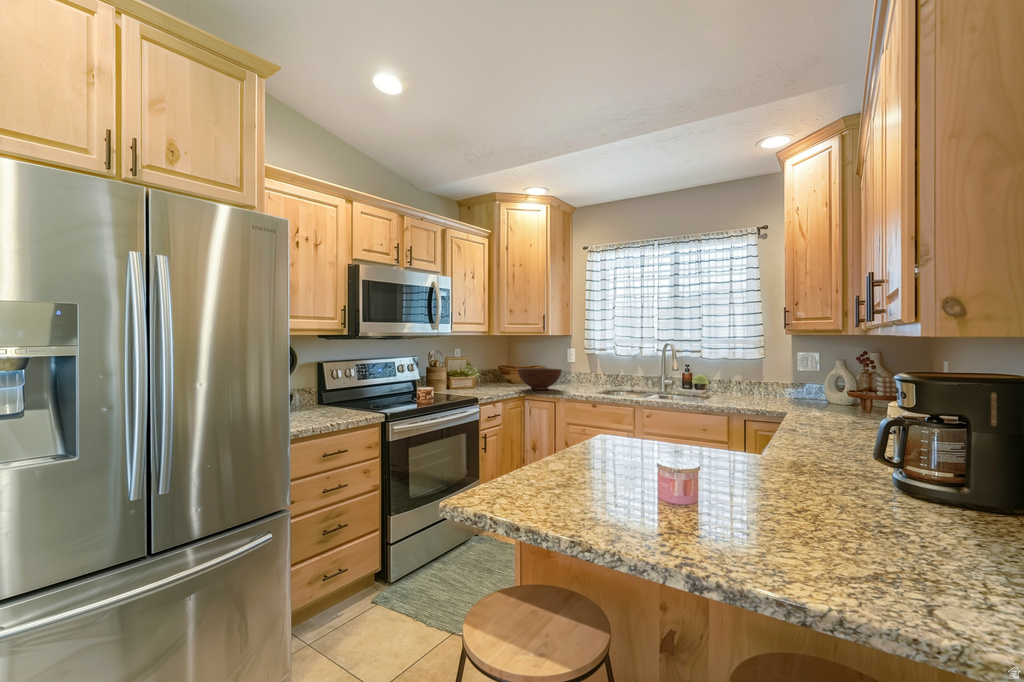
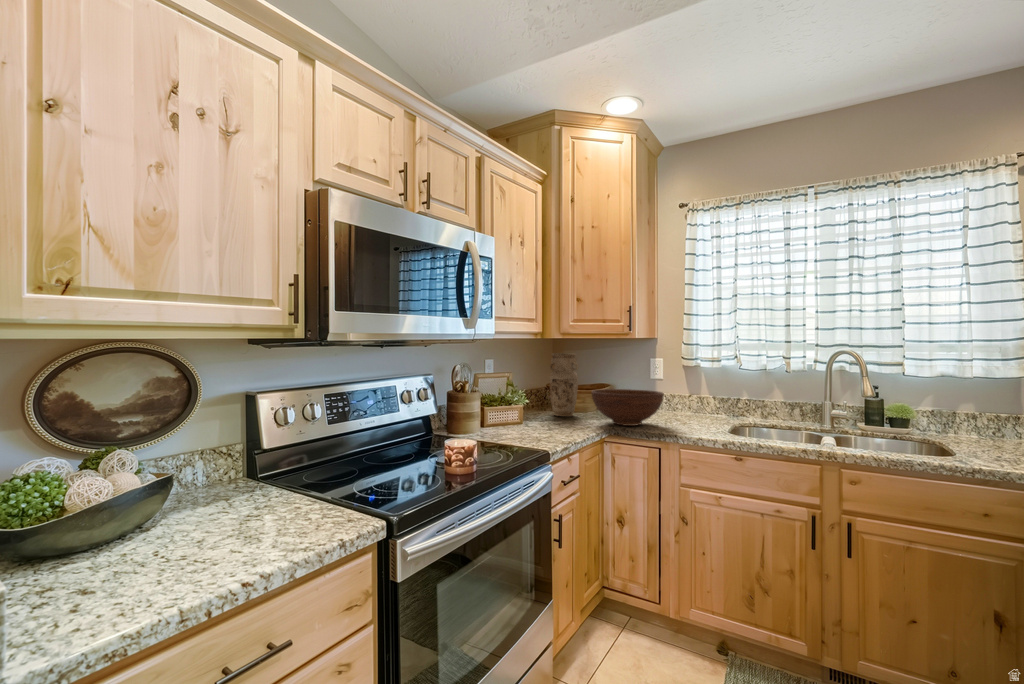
vase: none [497,345,515,386] -> present [550,353,579,416]

